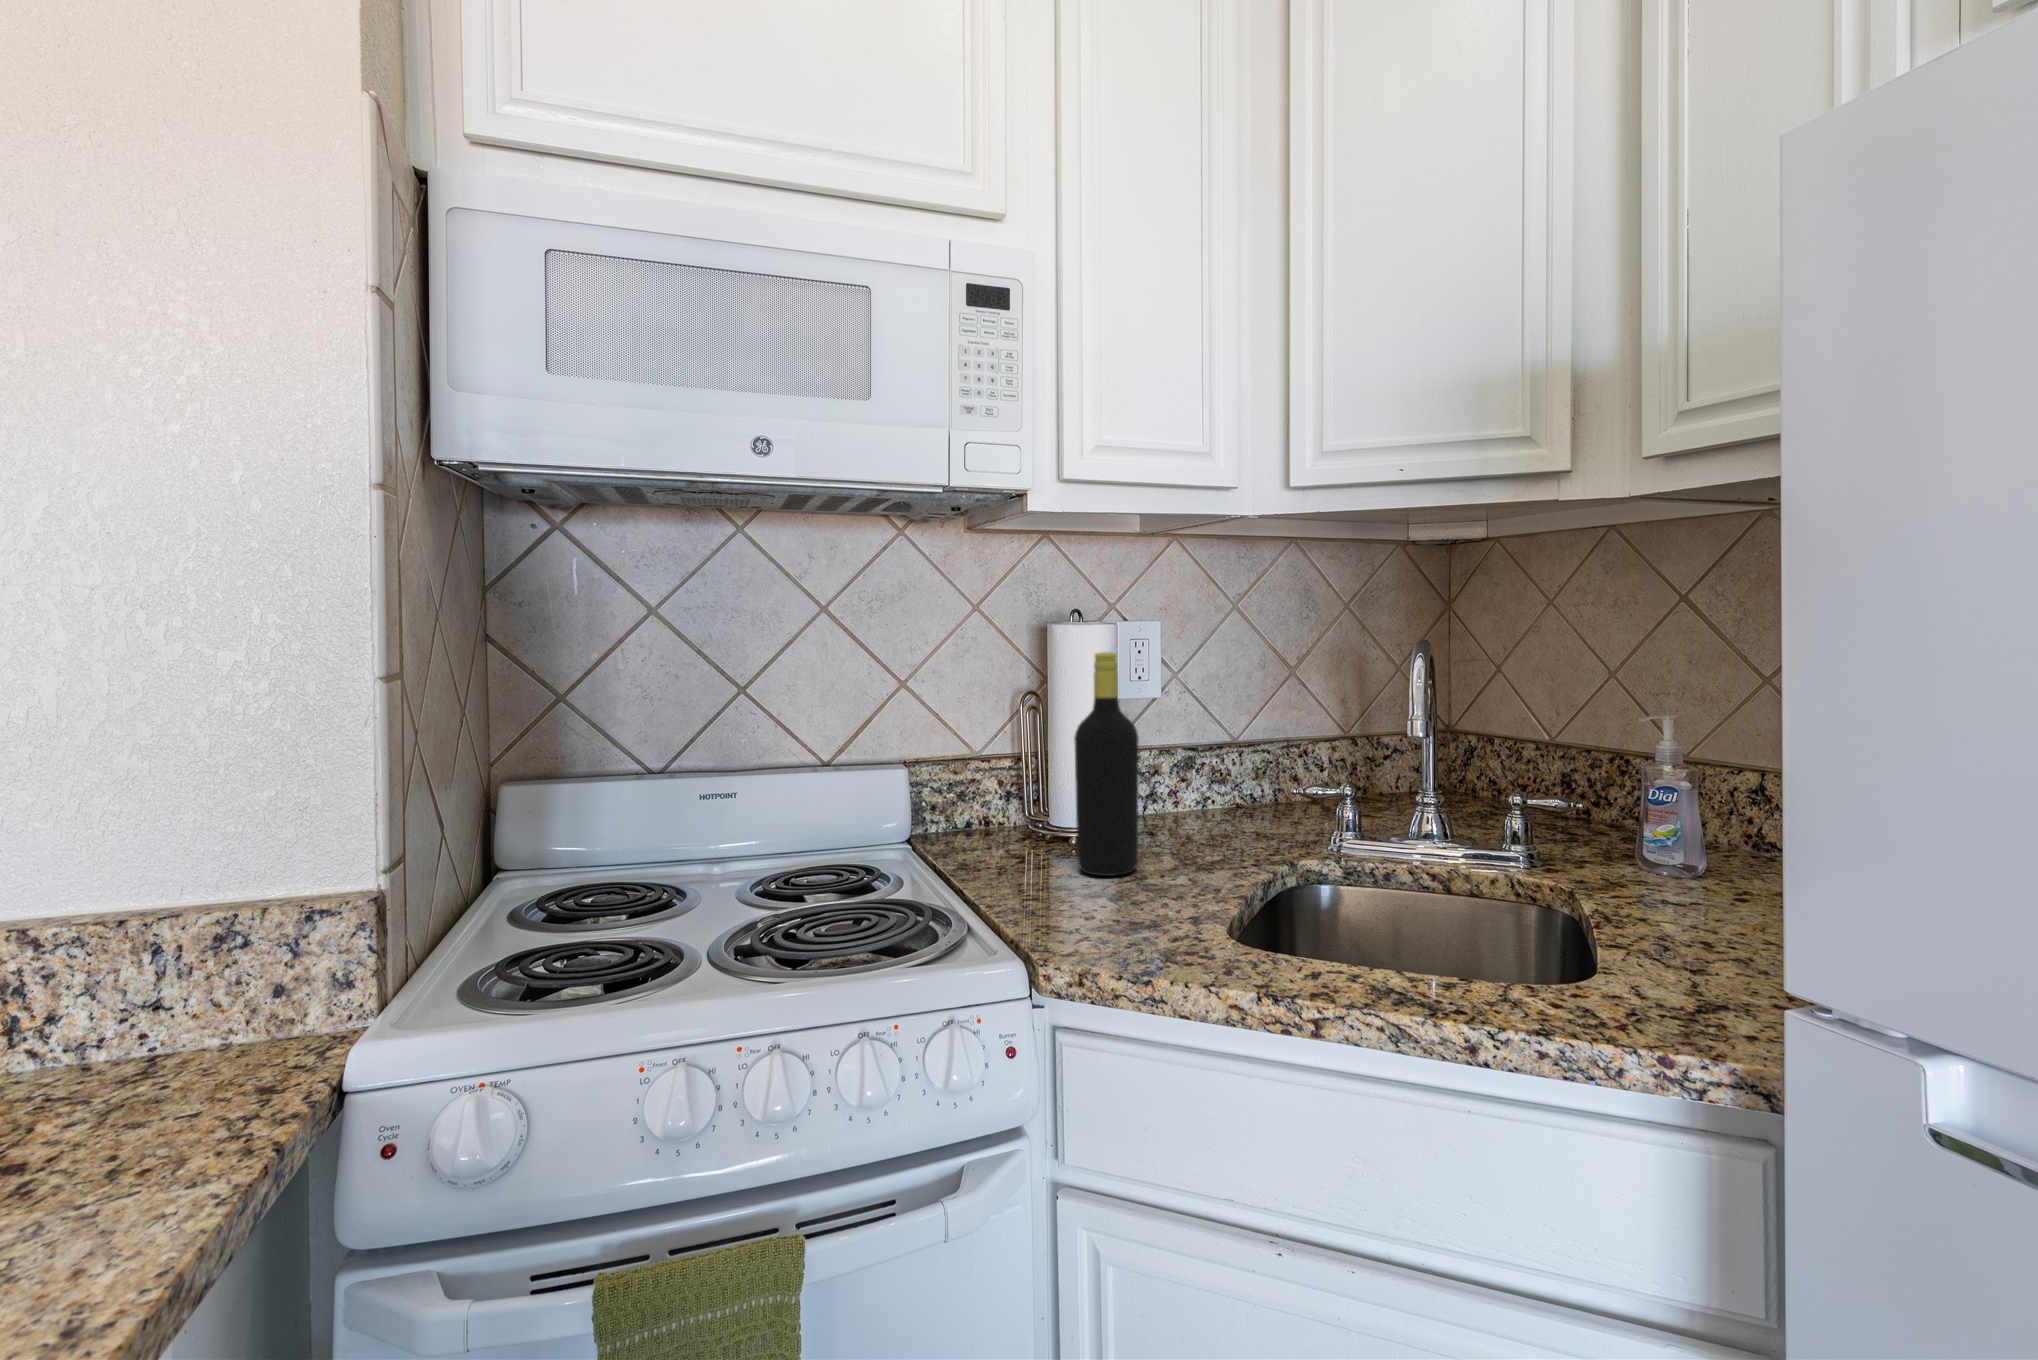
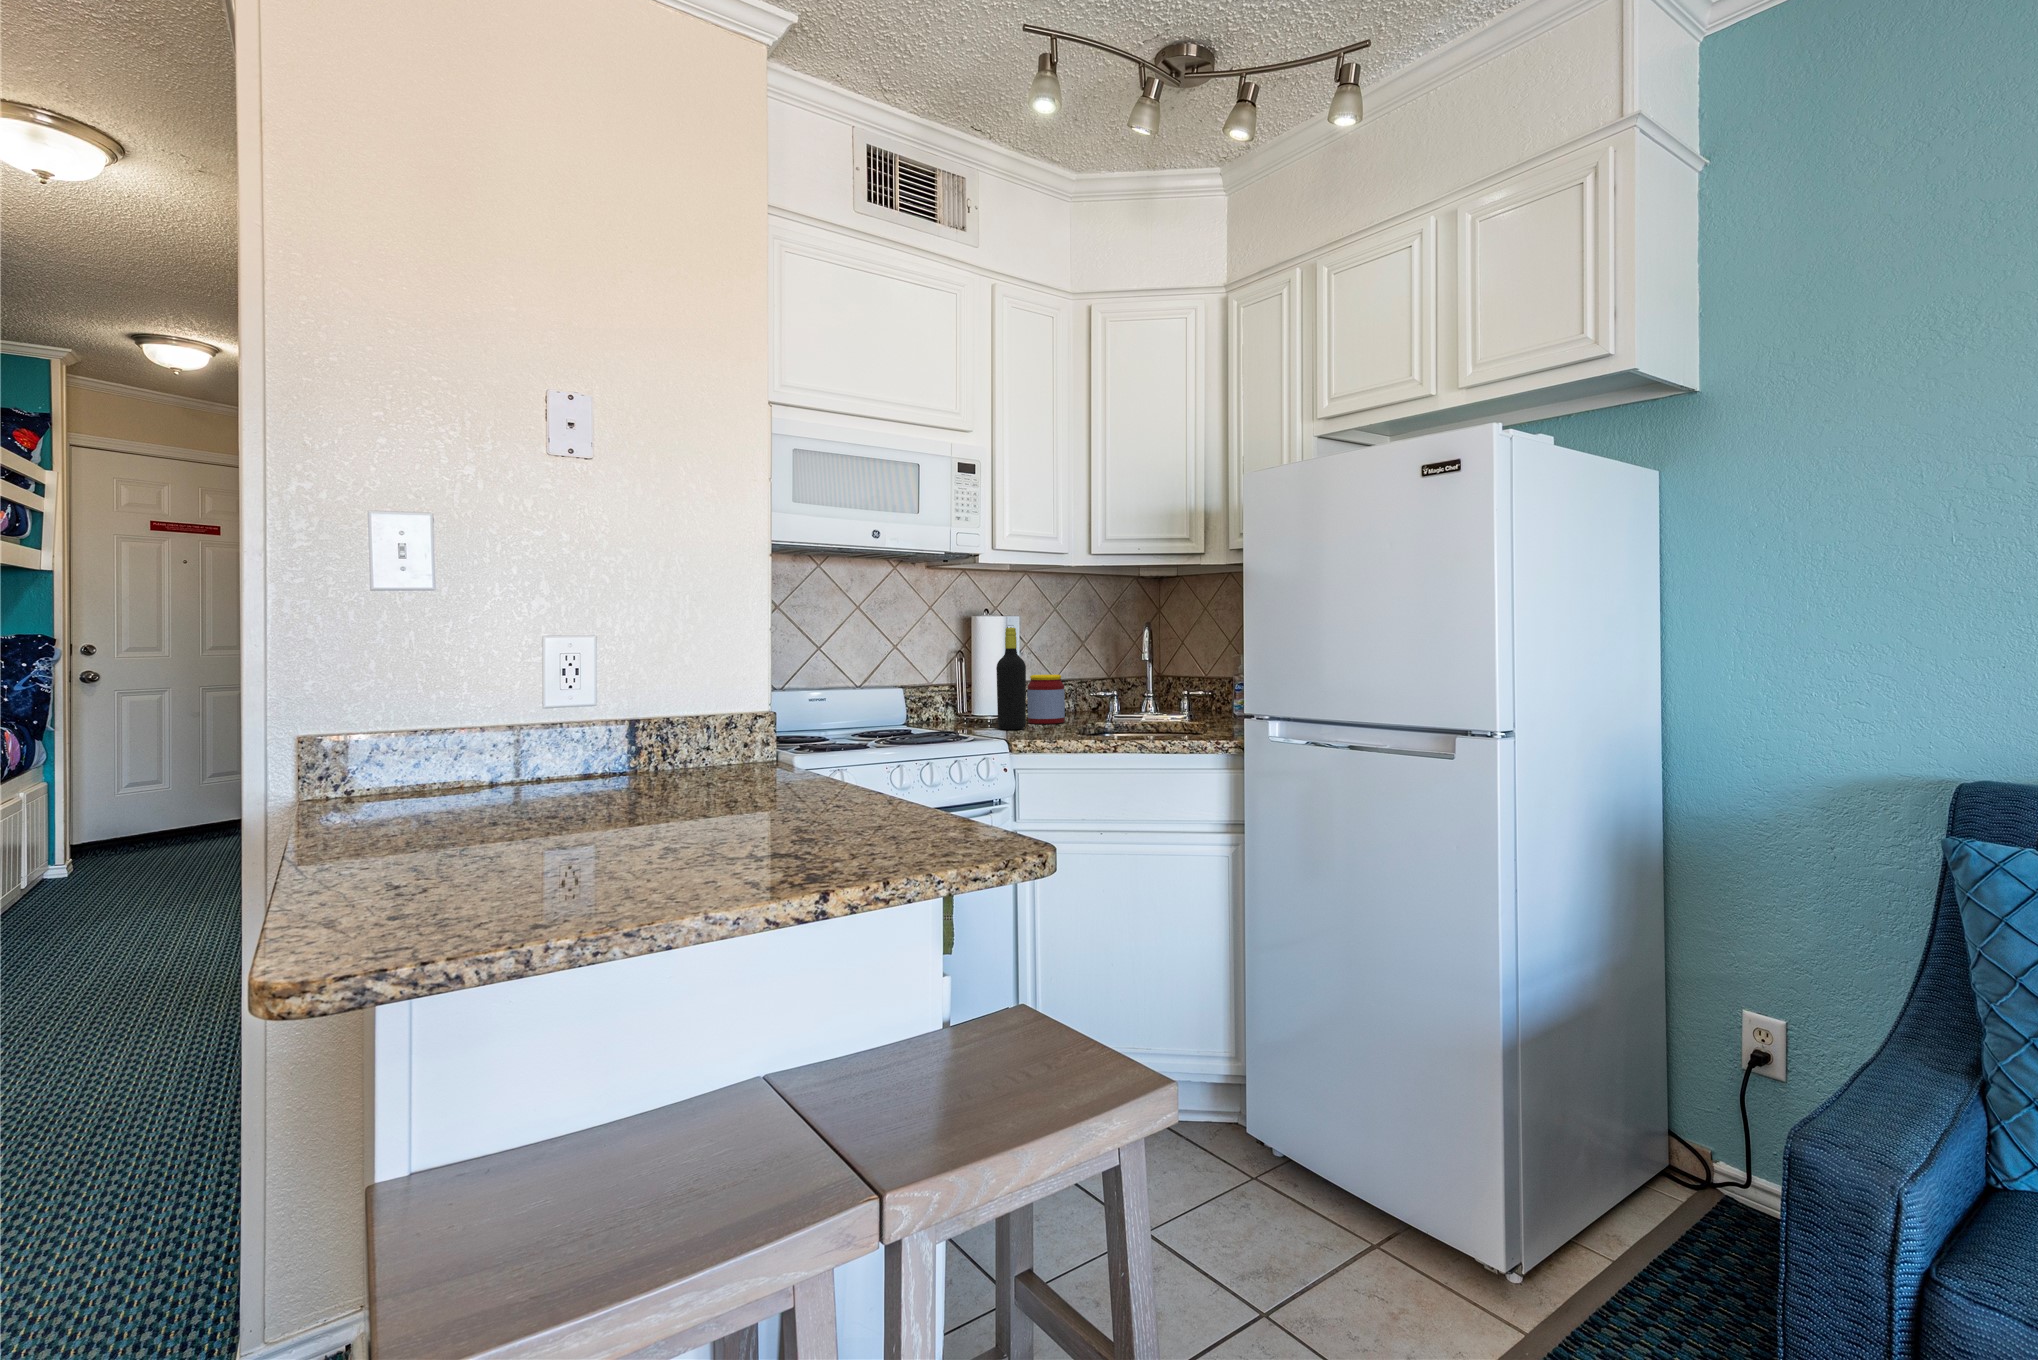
jar: none [1160,742,1237,850] -> present [1027,674,1065,724]

